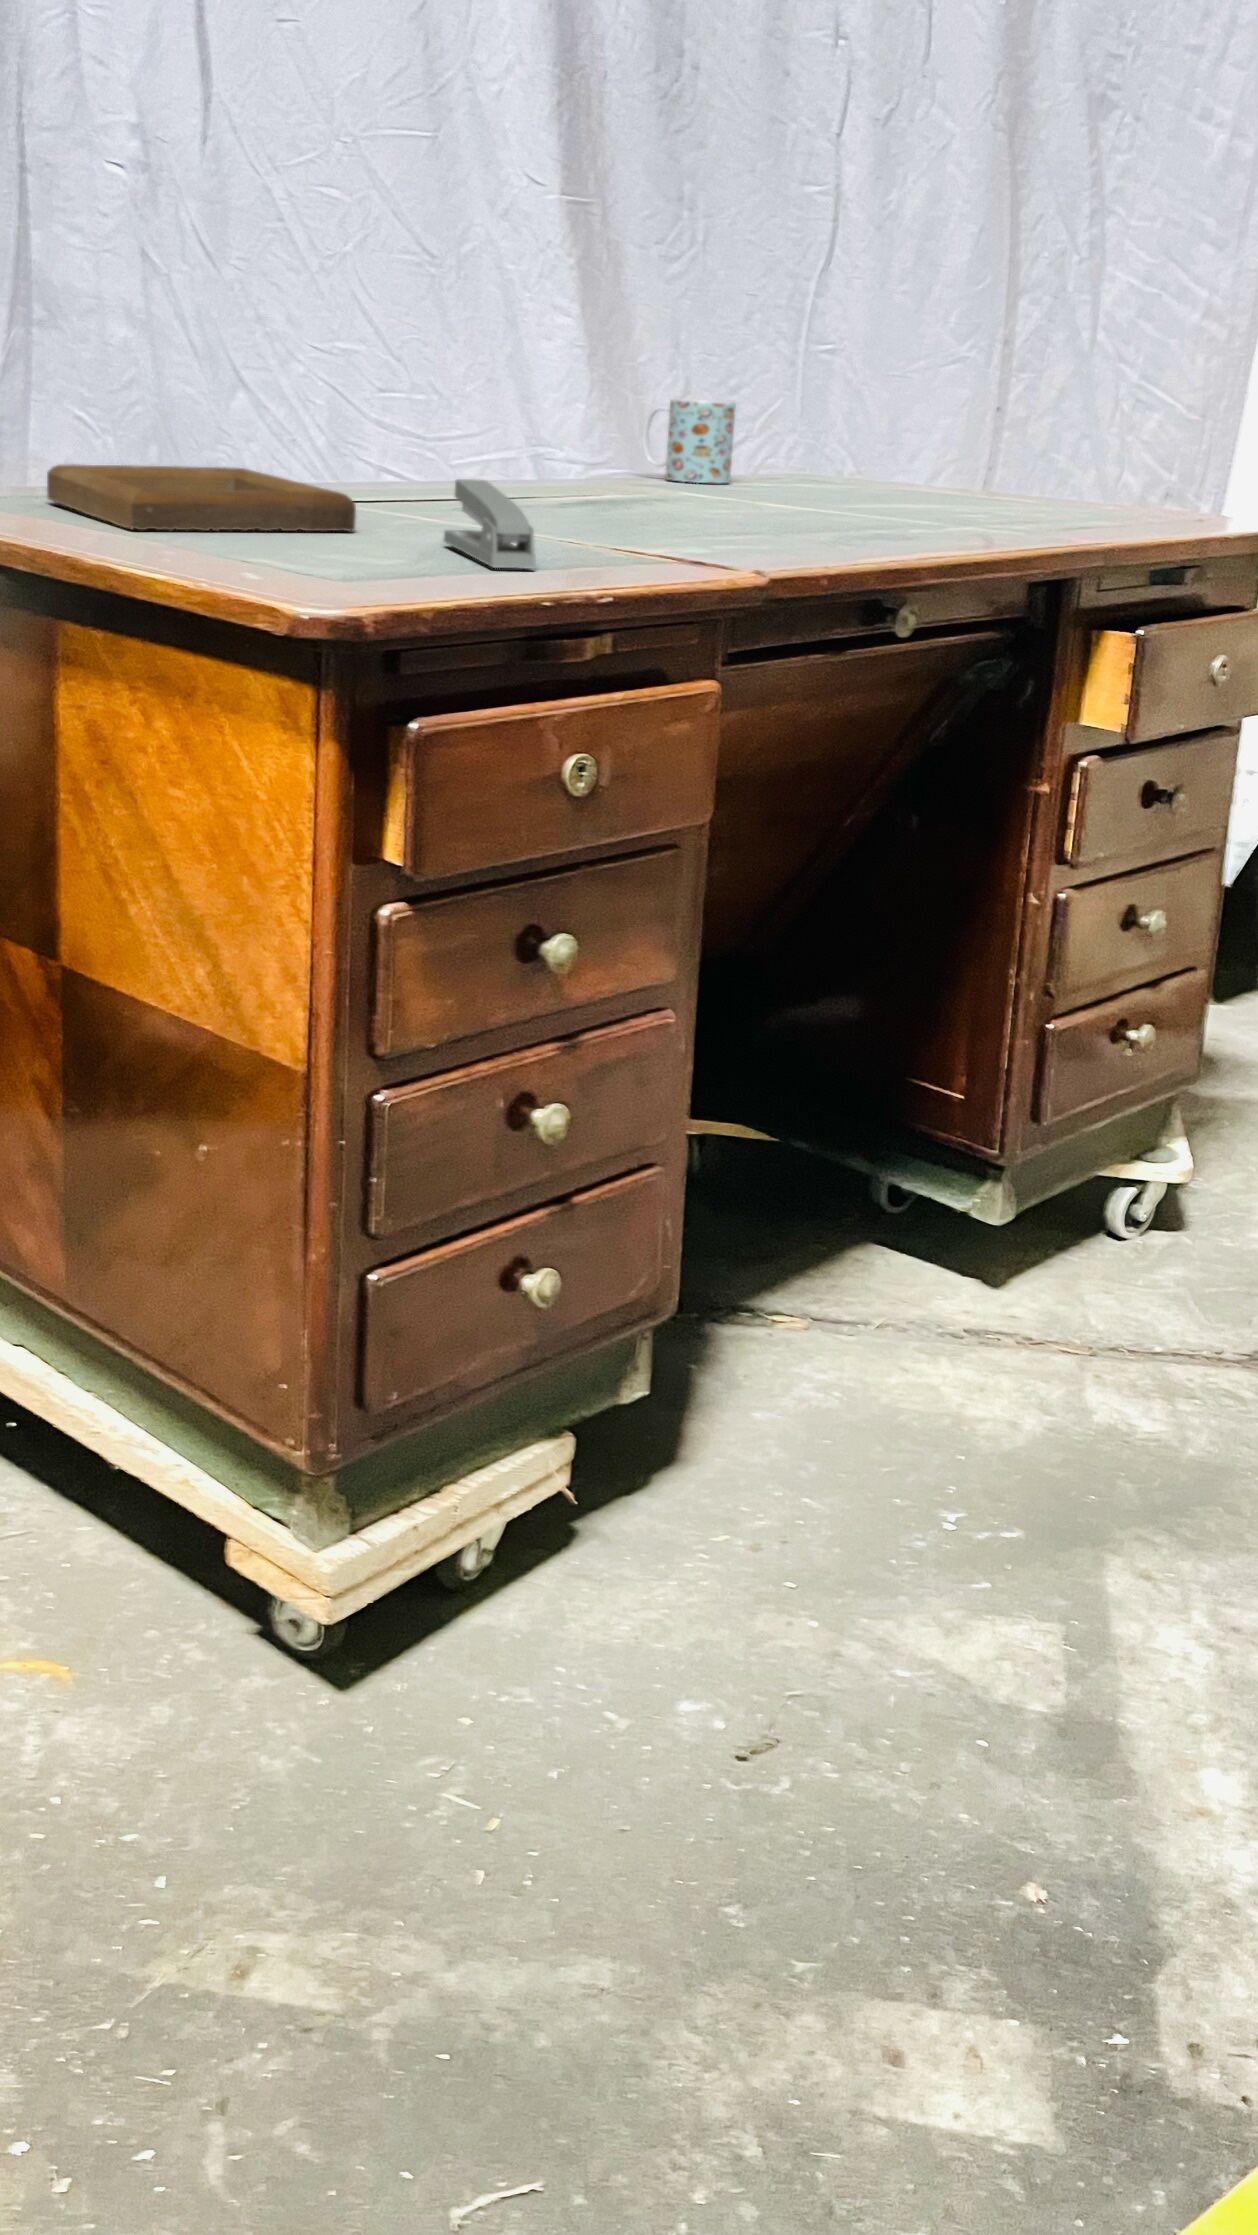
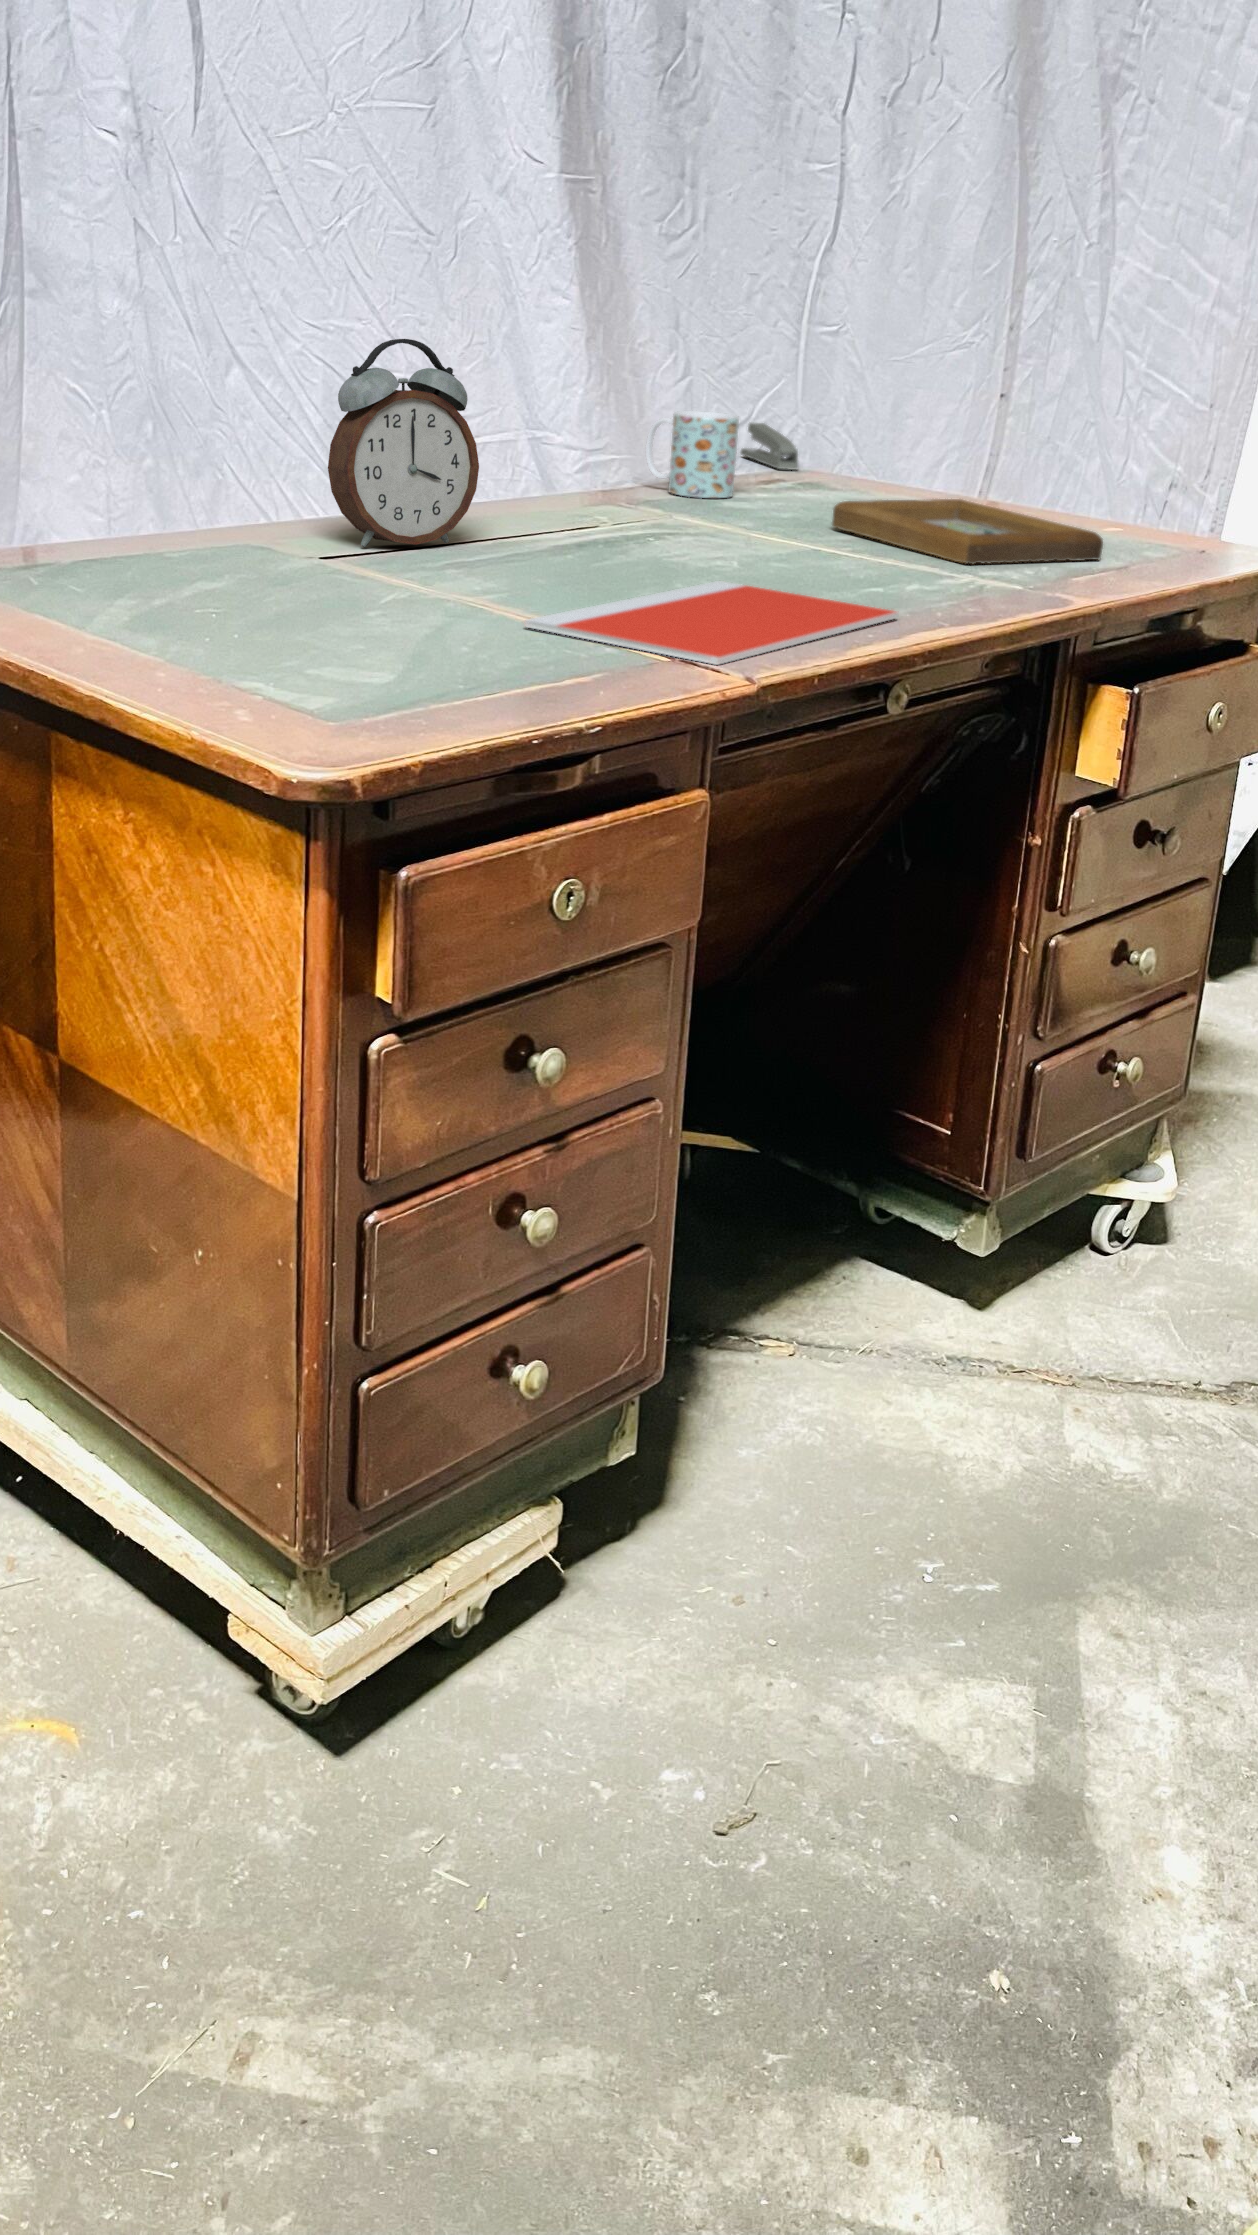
alarm clock: none [327,289,479,497] -> present [328,339,479,547]
picture frame: present [47,465,356,531] -> present [832,499,1103,564]
stapler: present [443,479,536,569] -> present [740,423,799,470]
notebook: none [529,518,905,563] -> present [524,581,899,665]

